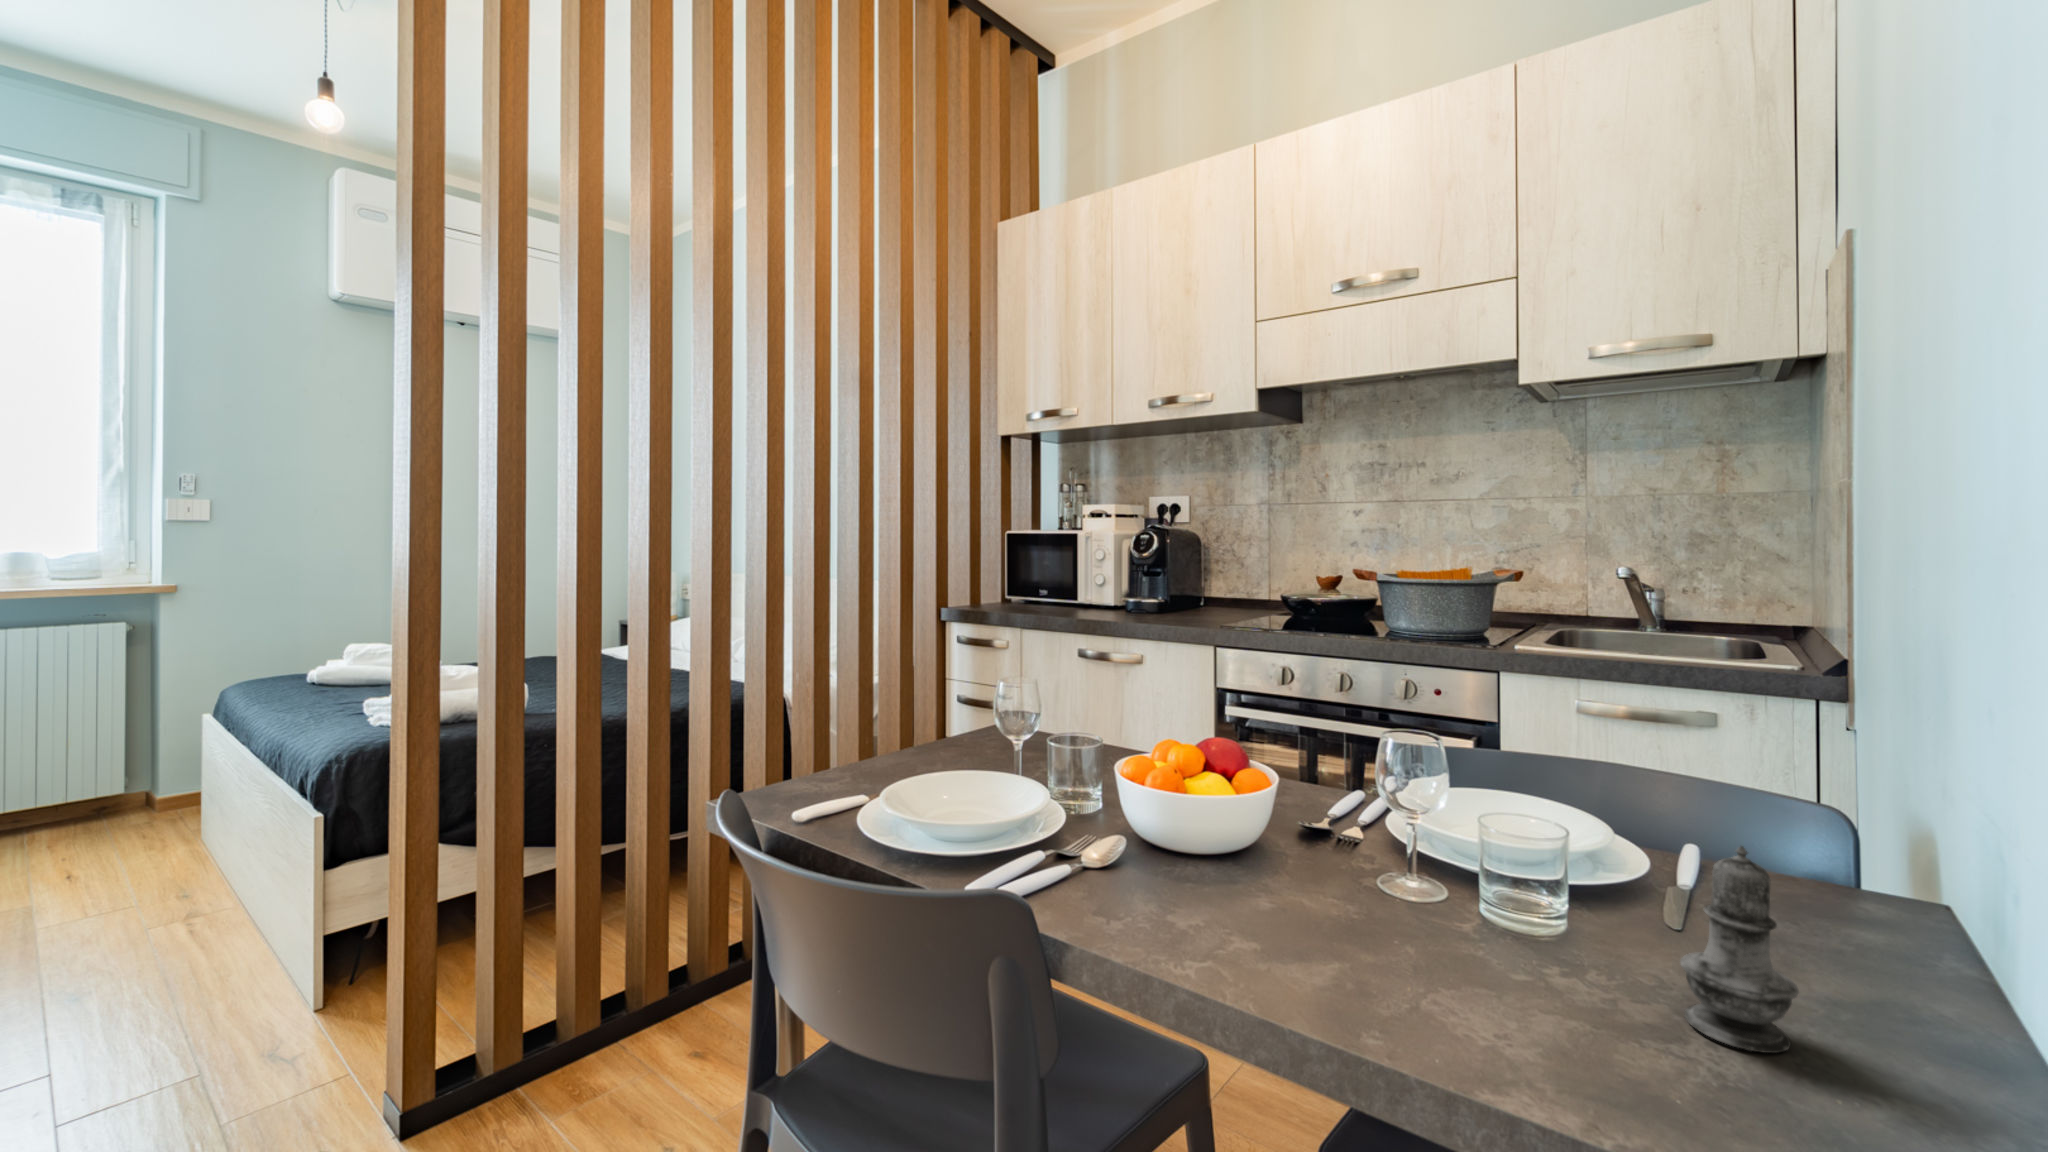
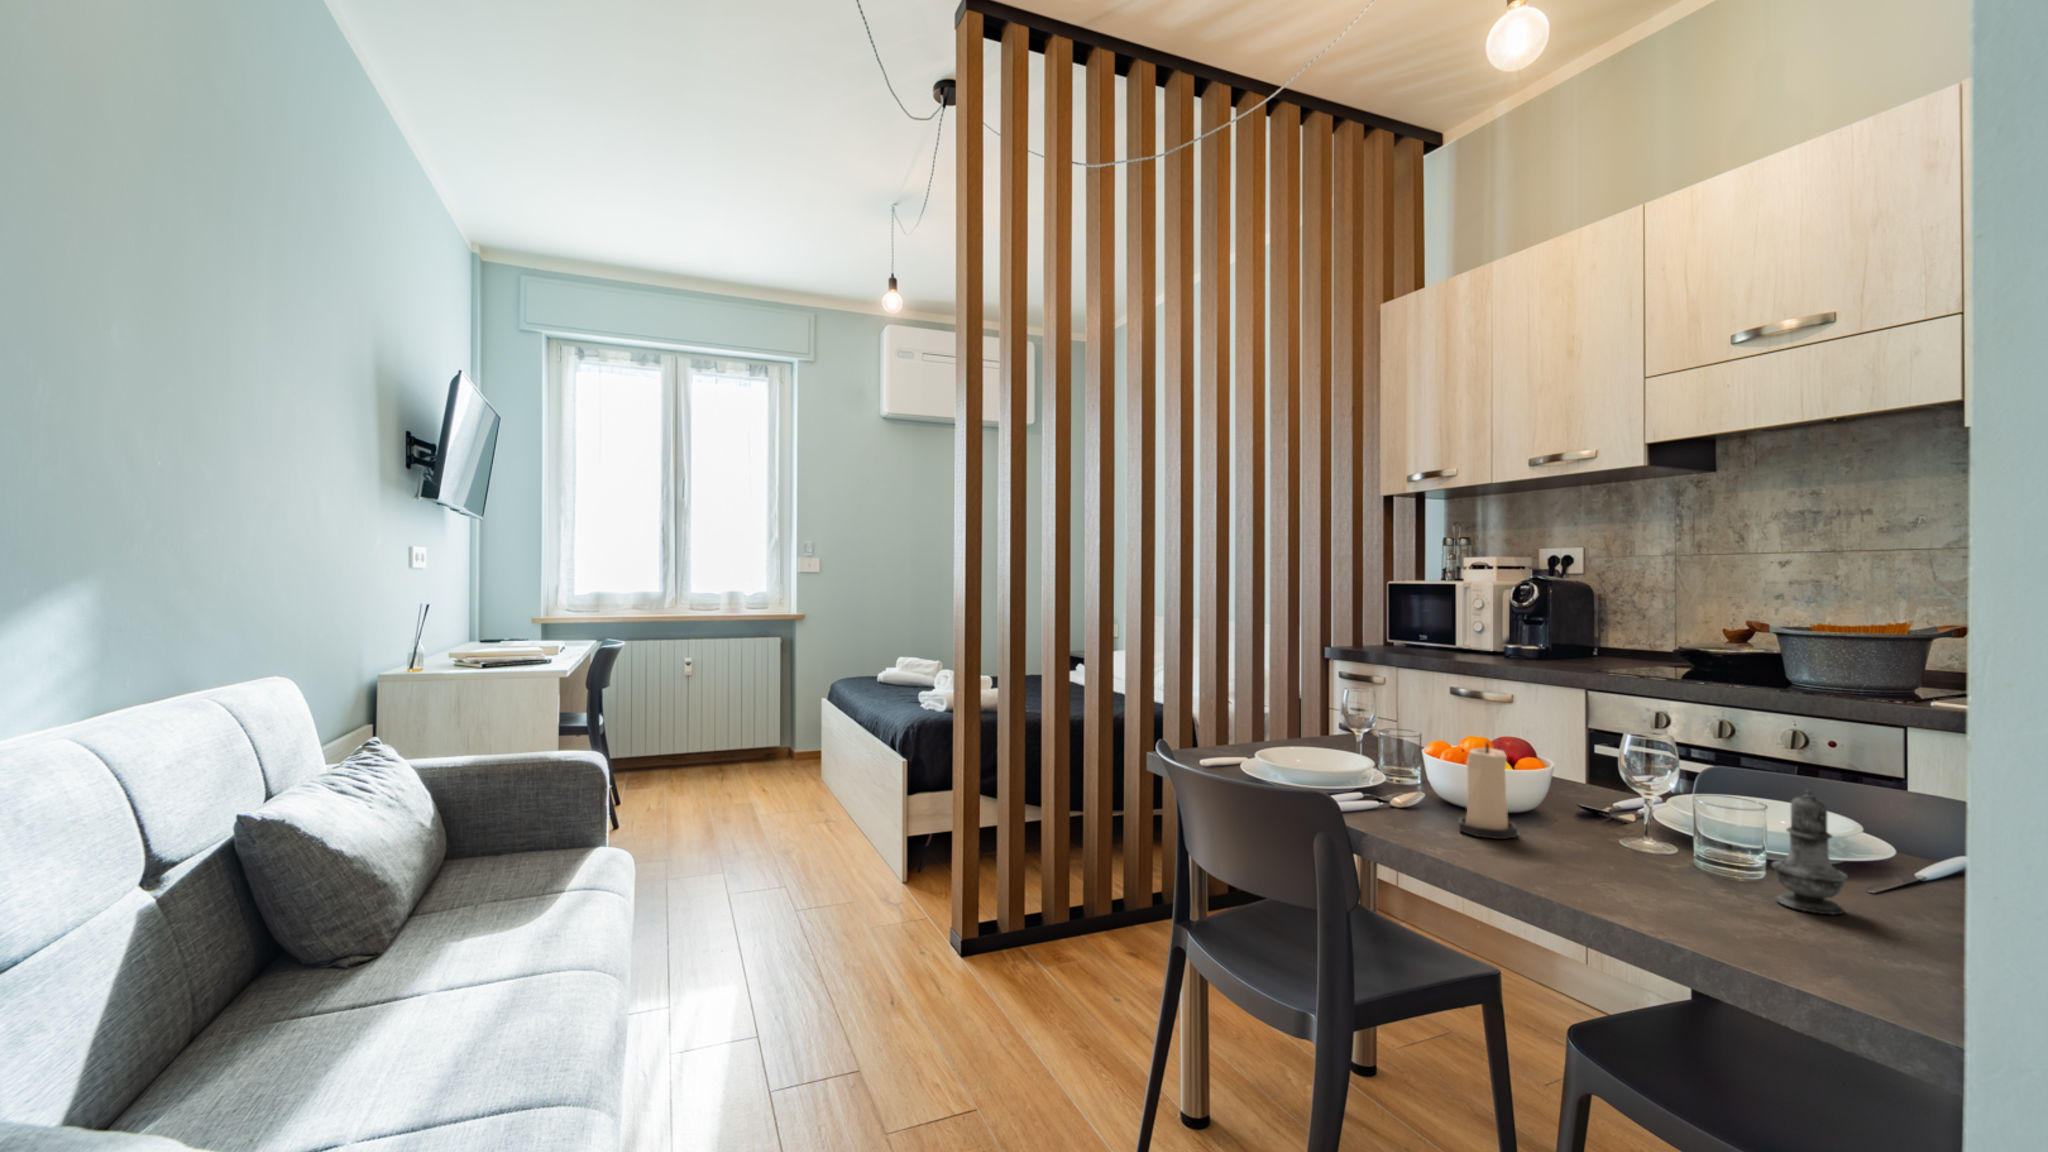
candle: none [1187,779,1276,938] -> present [1458,744,1517,839]

